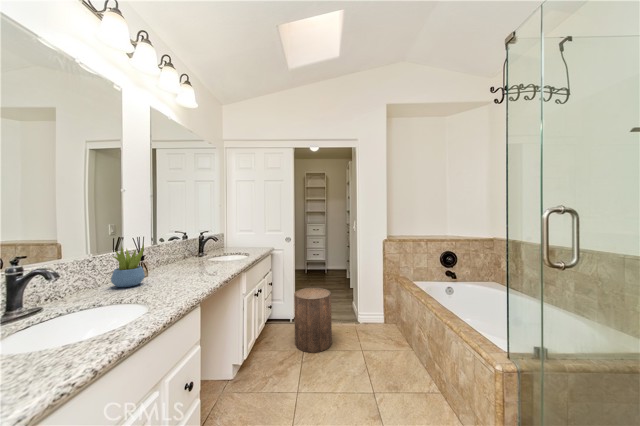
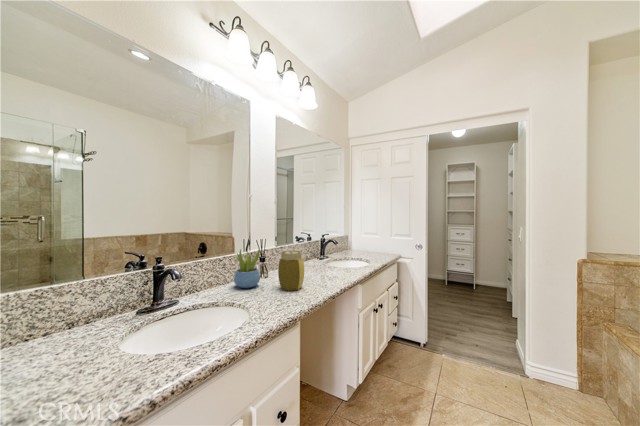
jar: none [168,245,196,282] -> present [278,251,304,291]
stool: present [294,288,332,352] -> none [424,312,479,404]

